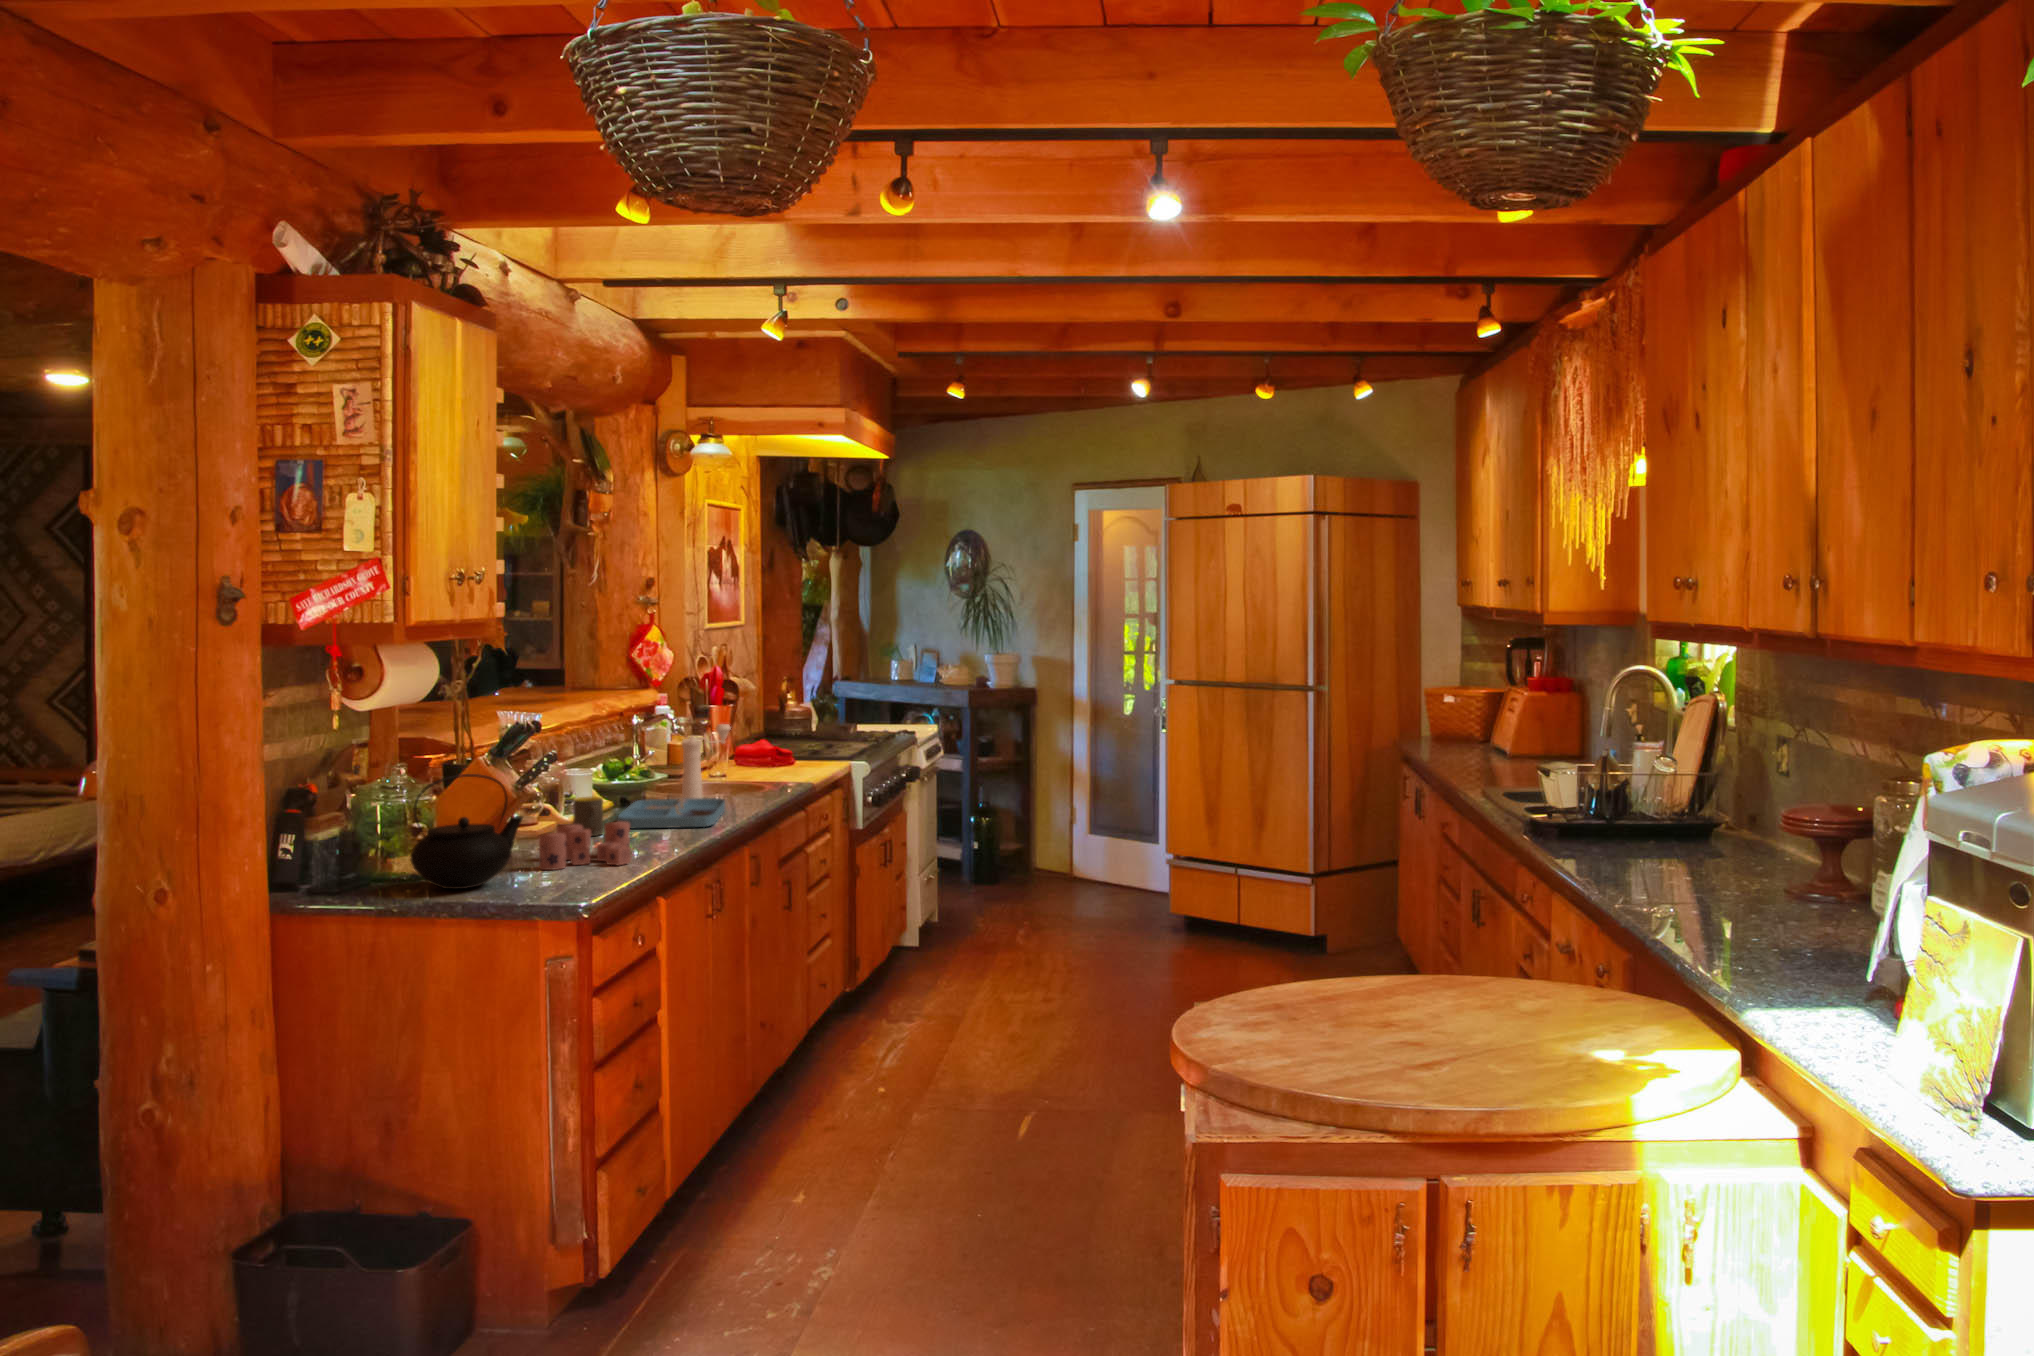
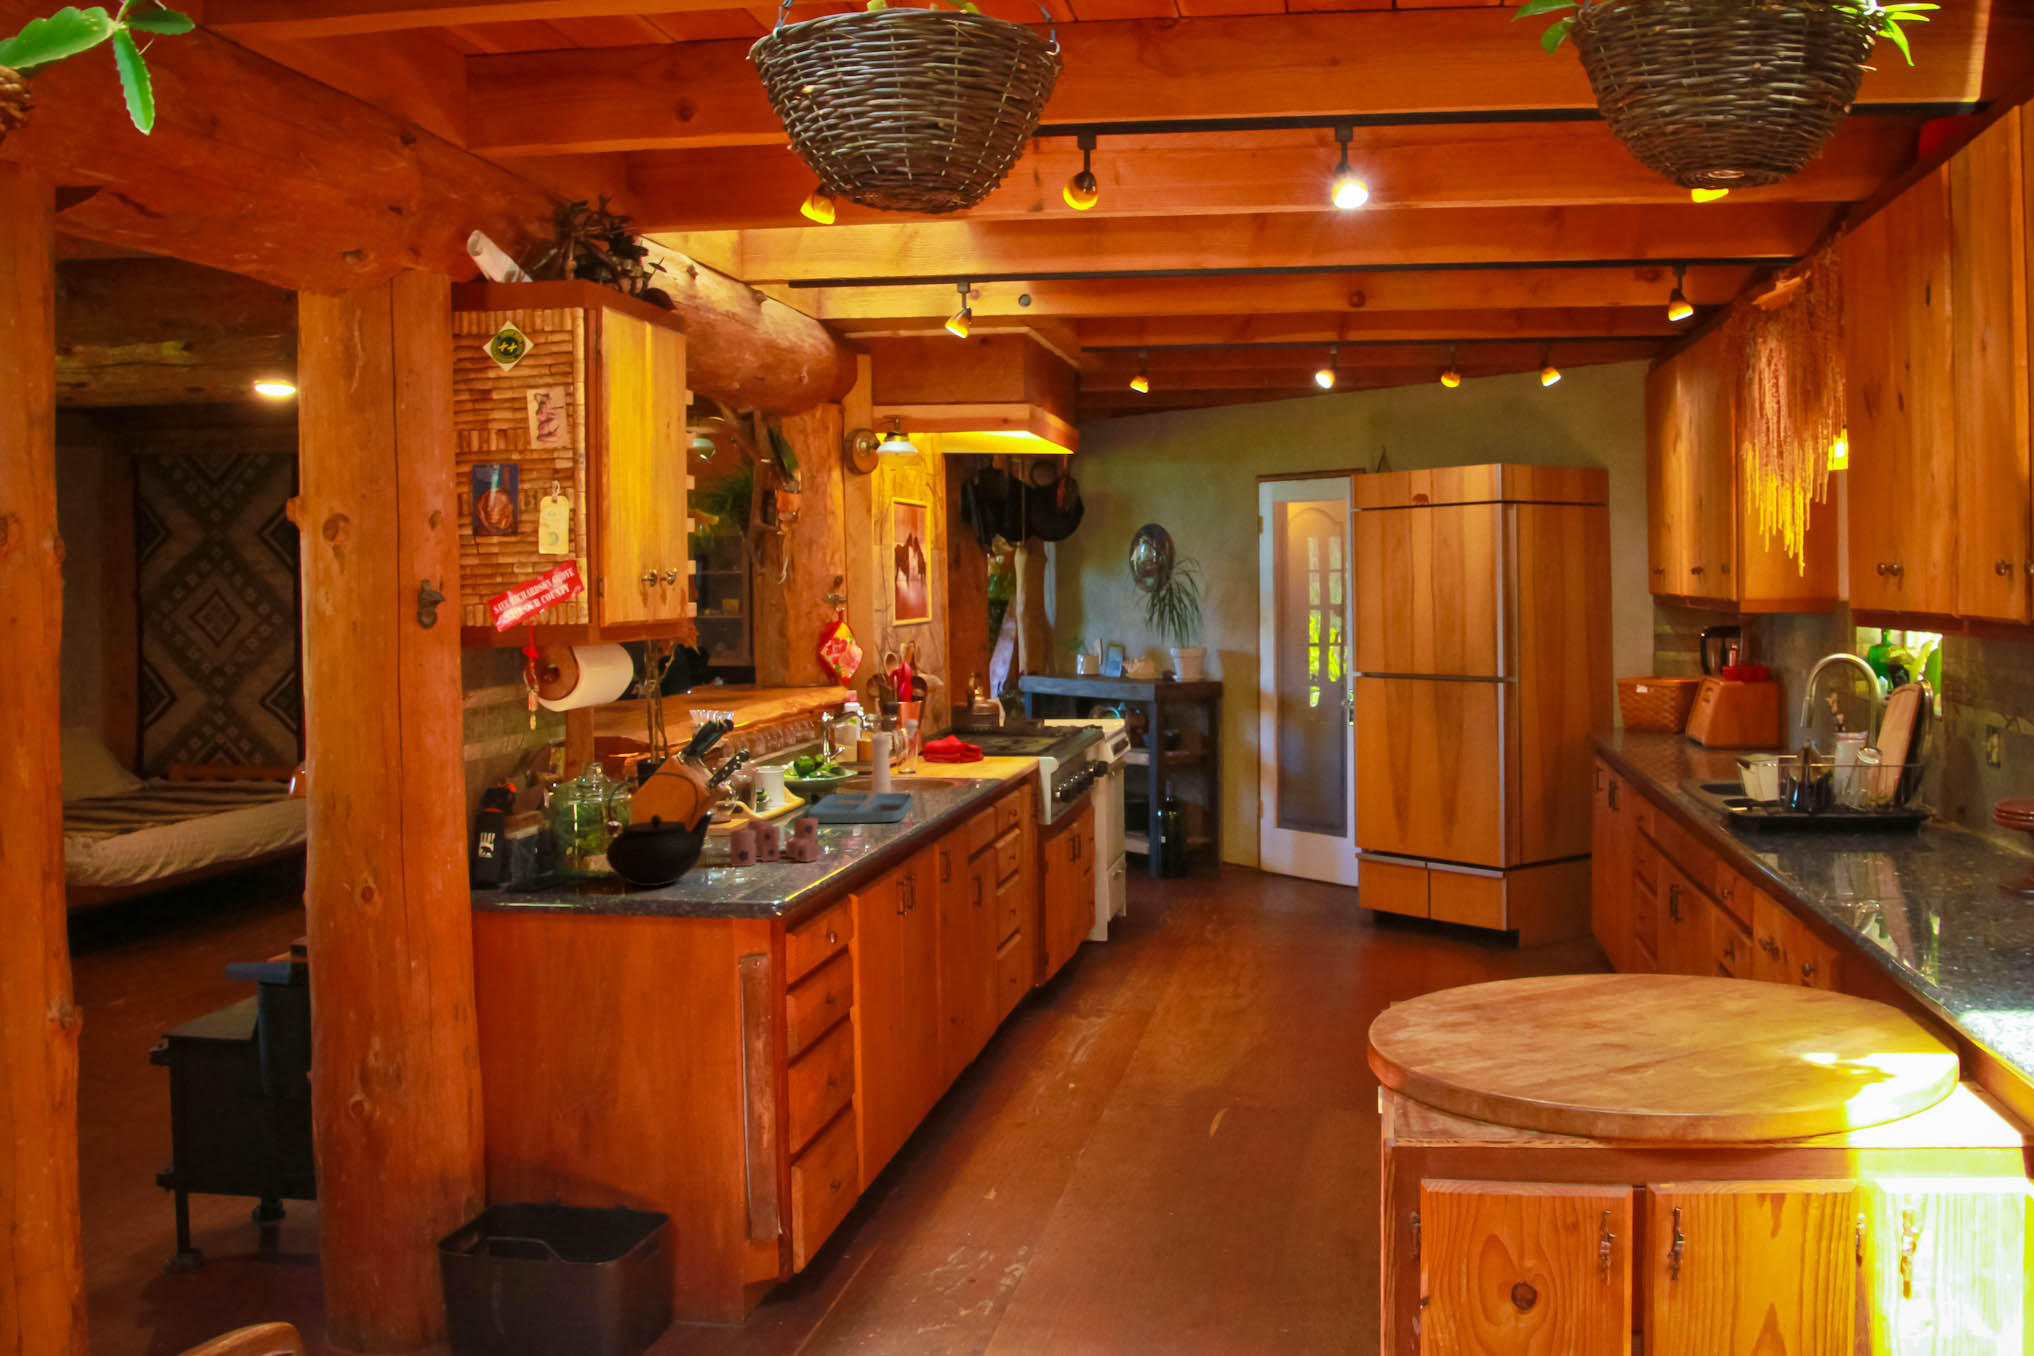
mug: present [573,796,603,836] -> none [766,792,795,831]

